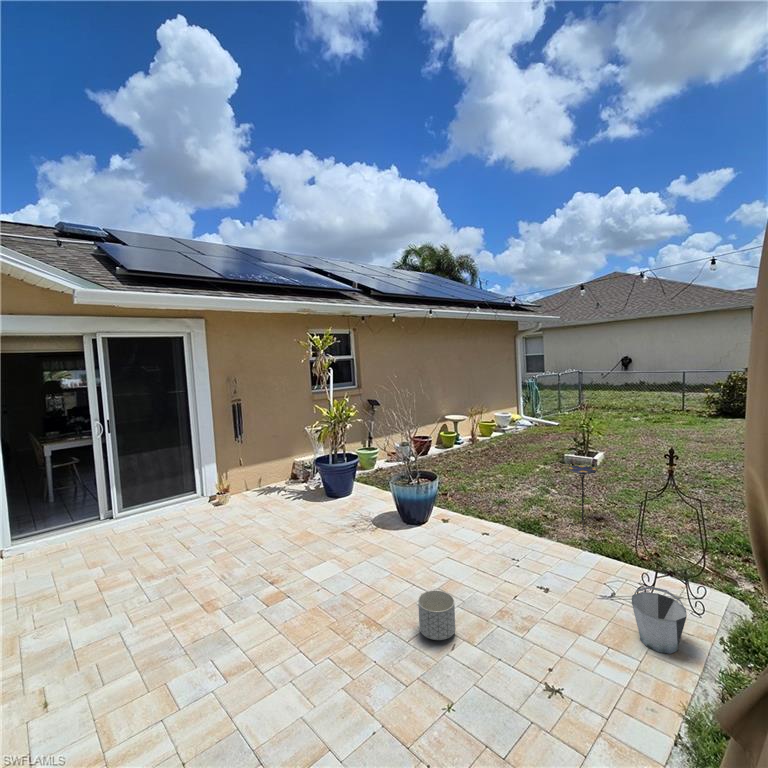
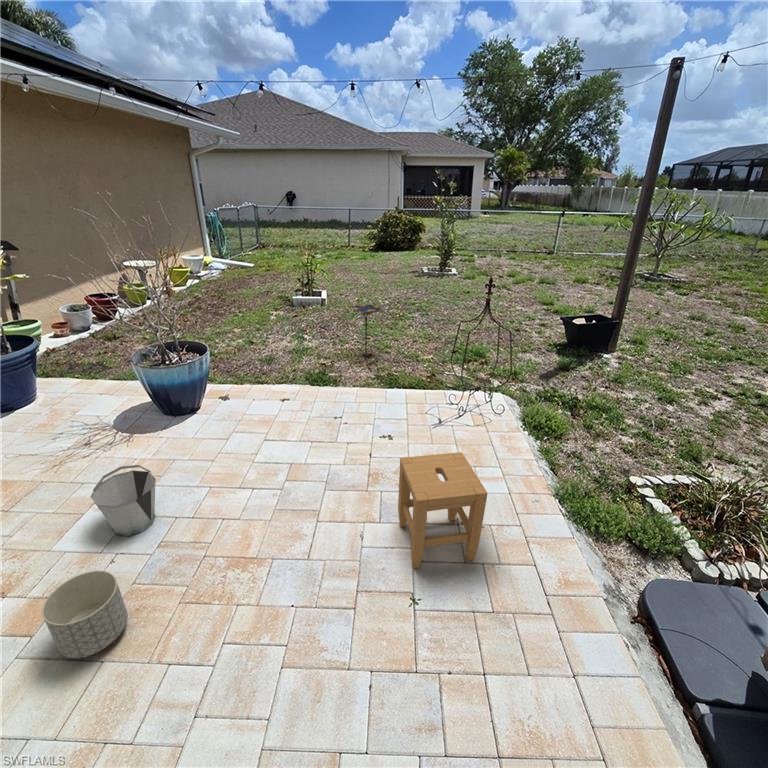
bucket: present [632,586,687,654] -> present [90,465,156,536]
stool: none [465,587,545,716] -> present [398,452,488,568]
planter: present [418,590,455,640] -> present [42,570,128,658]

